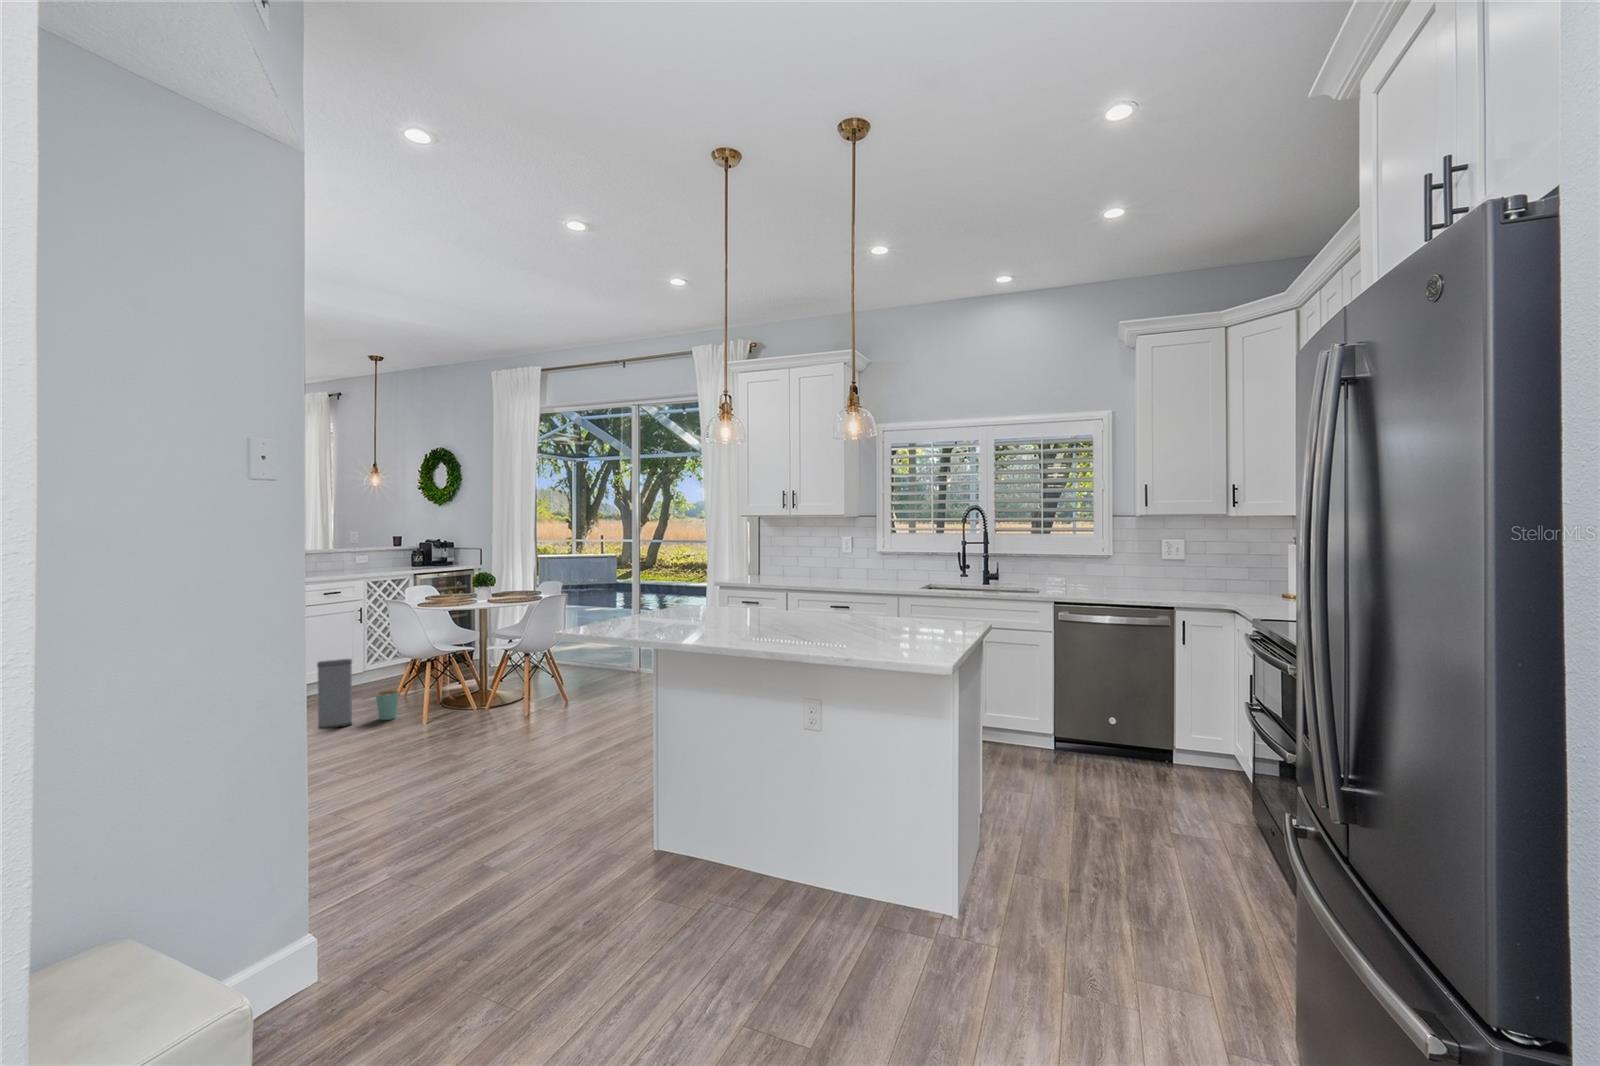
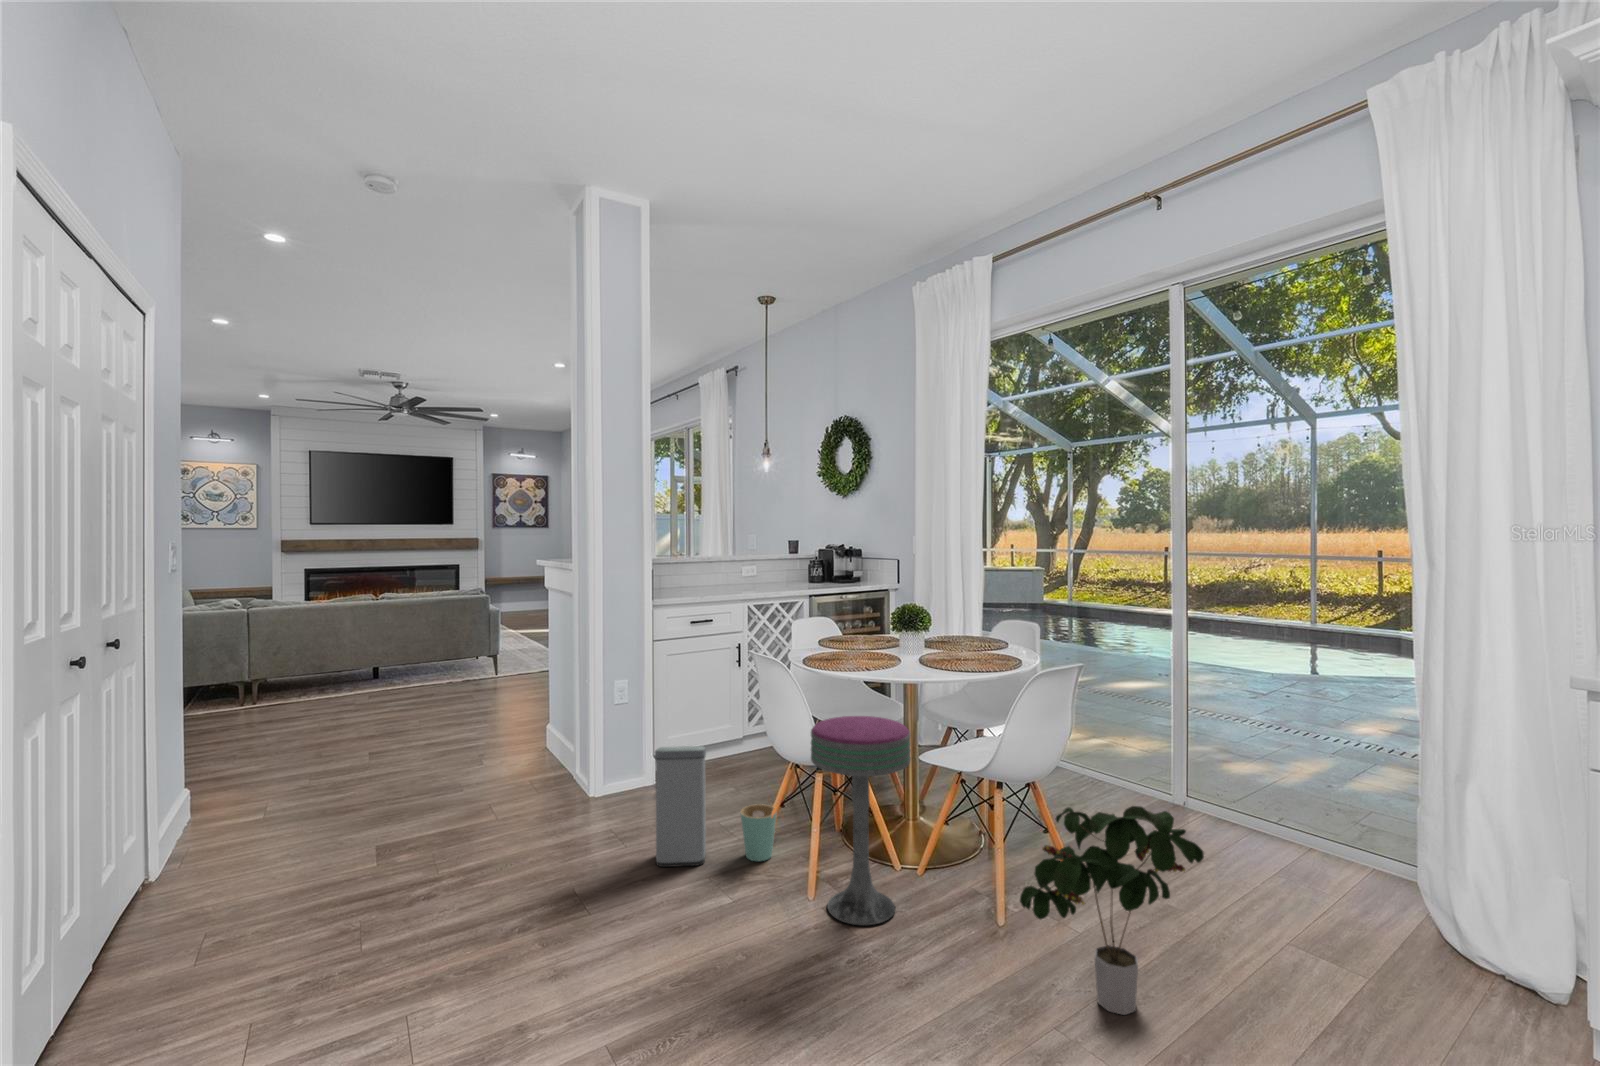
bar stool: none [423,630,480,730] -> present [811,716,911,925]
potted plant: none [528,648,606,732] -> present [1020,806,1204,1015]

